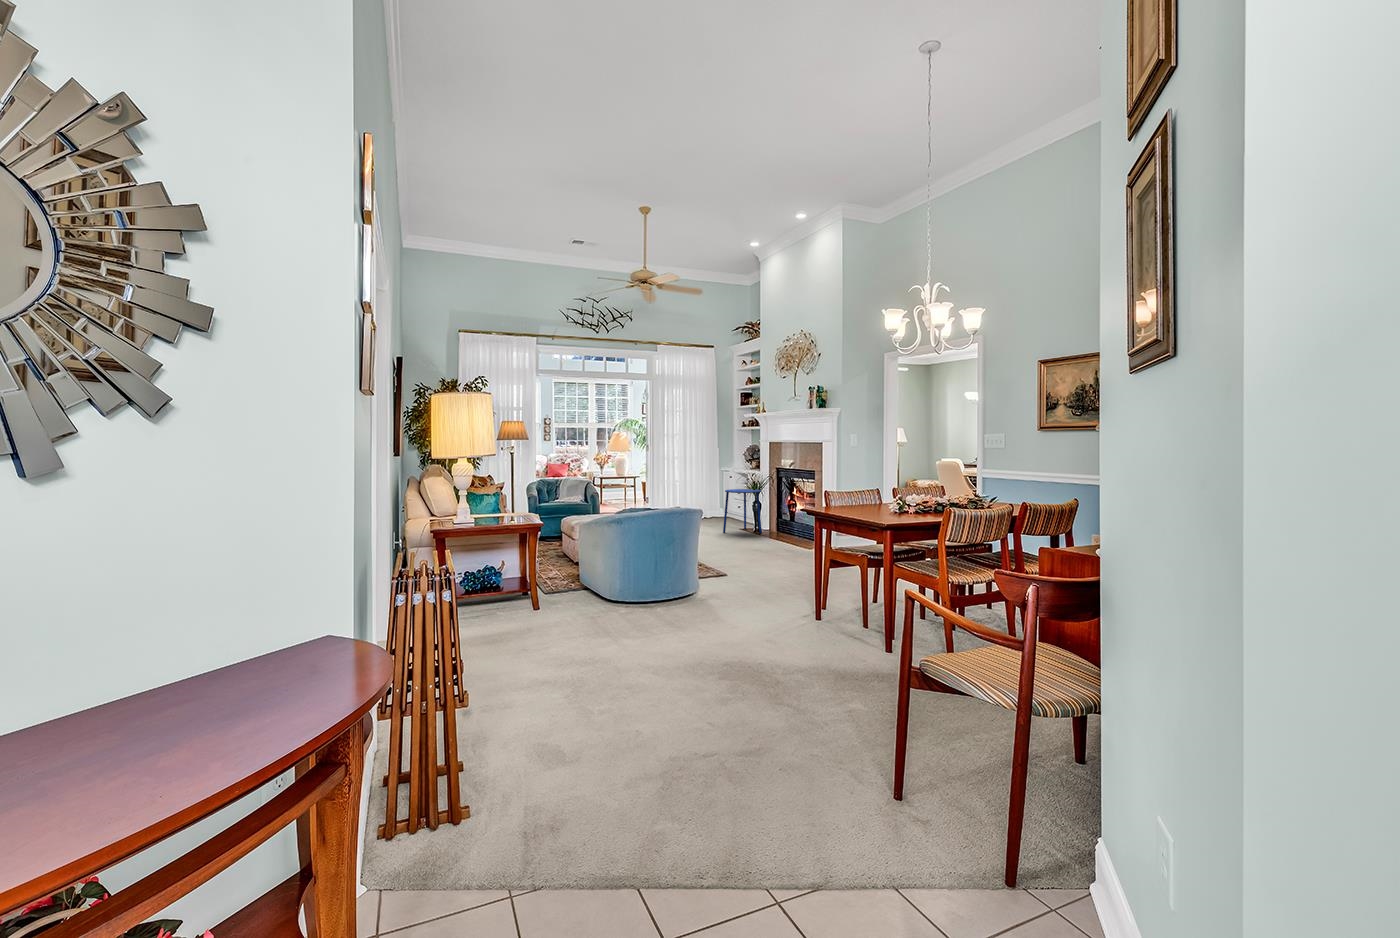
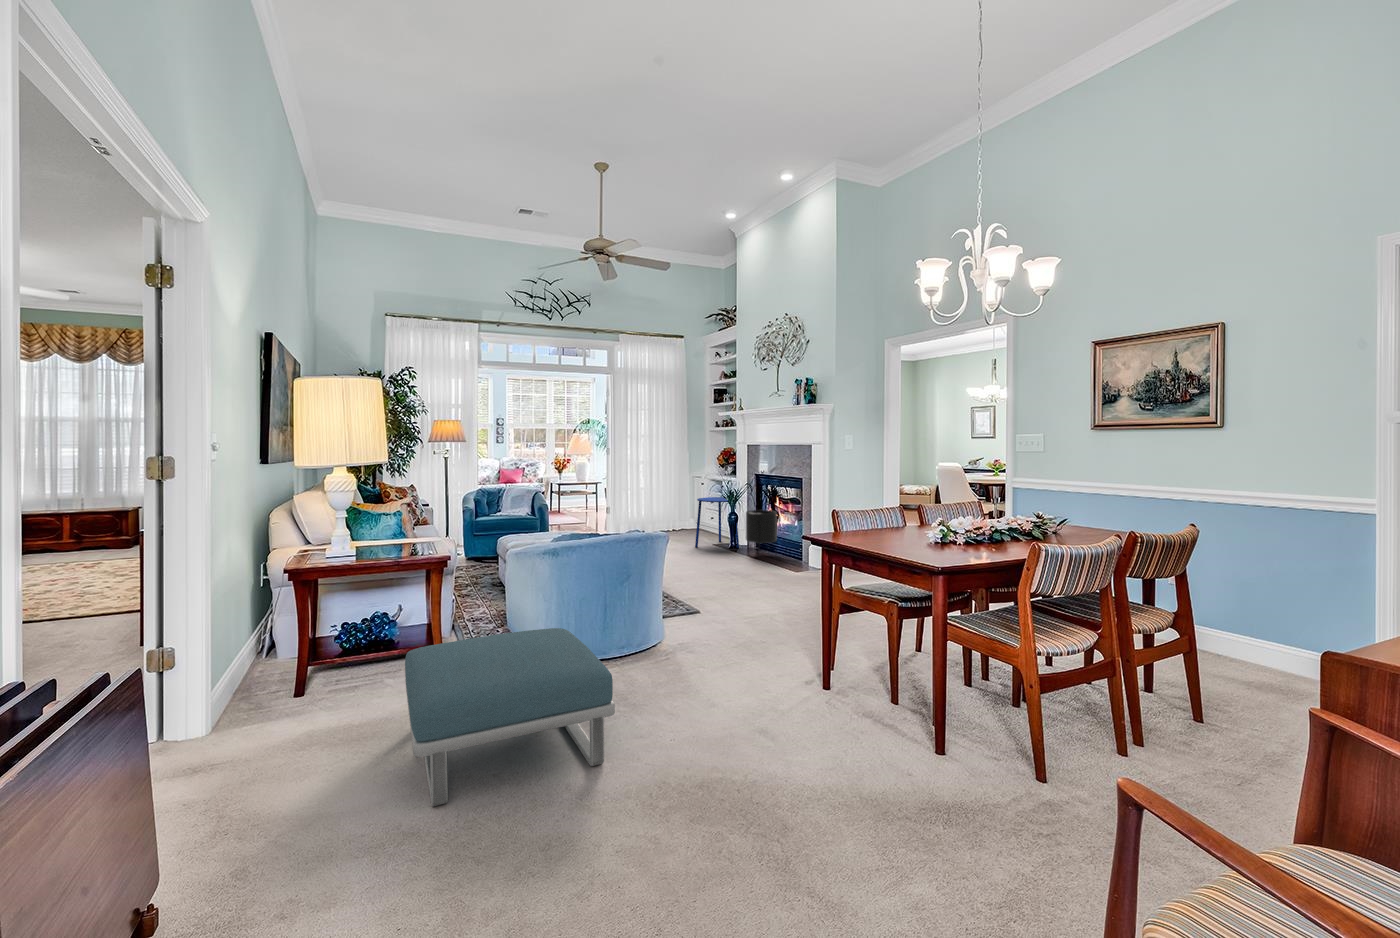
planter: none [767,500,794,541] -> present [746,510,777,544]
footstool: none [527,570,668,663] -> present [405,628,615,807]

